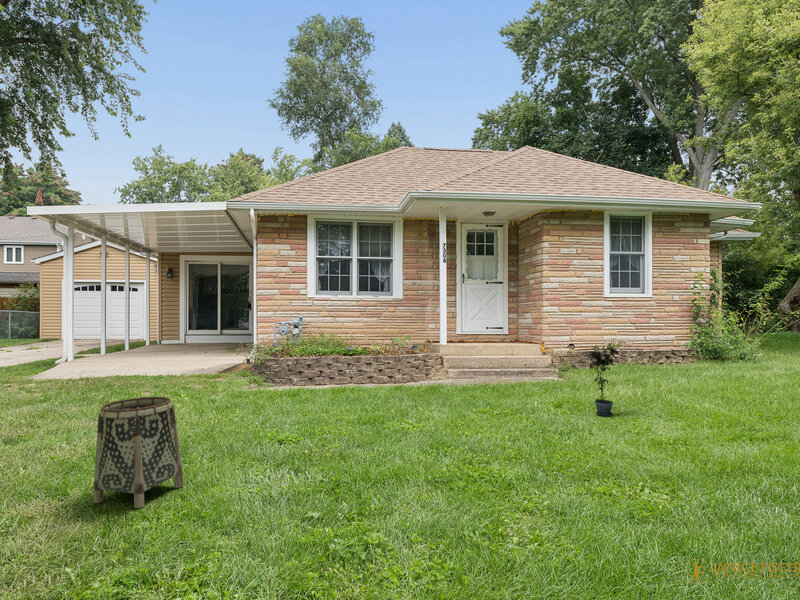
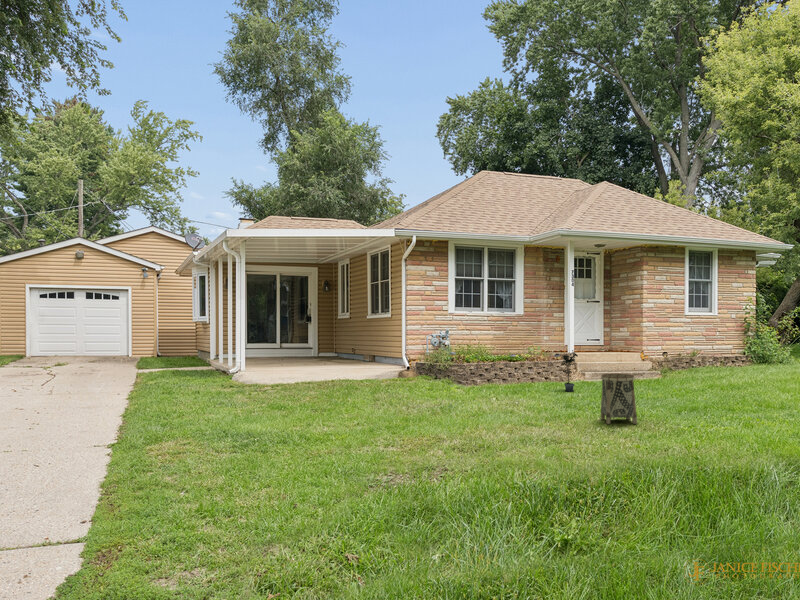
potted plant: present [586,343,619,416] -> present [561,350,578,392]

